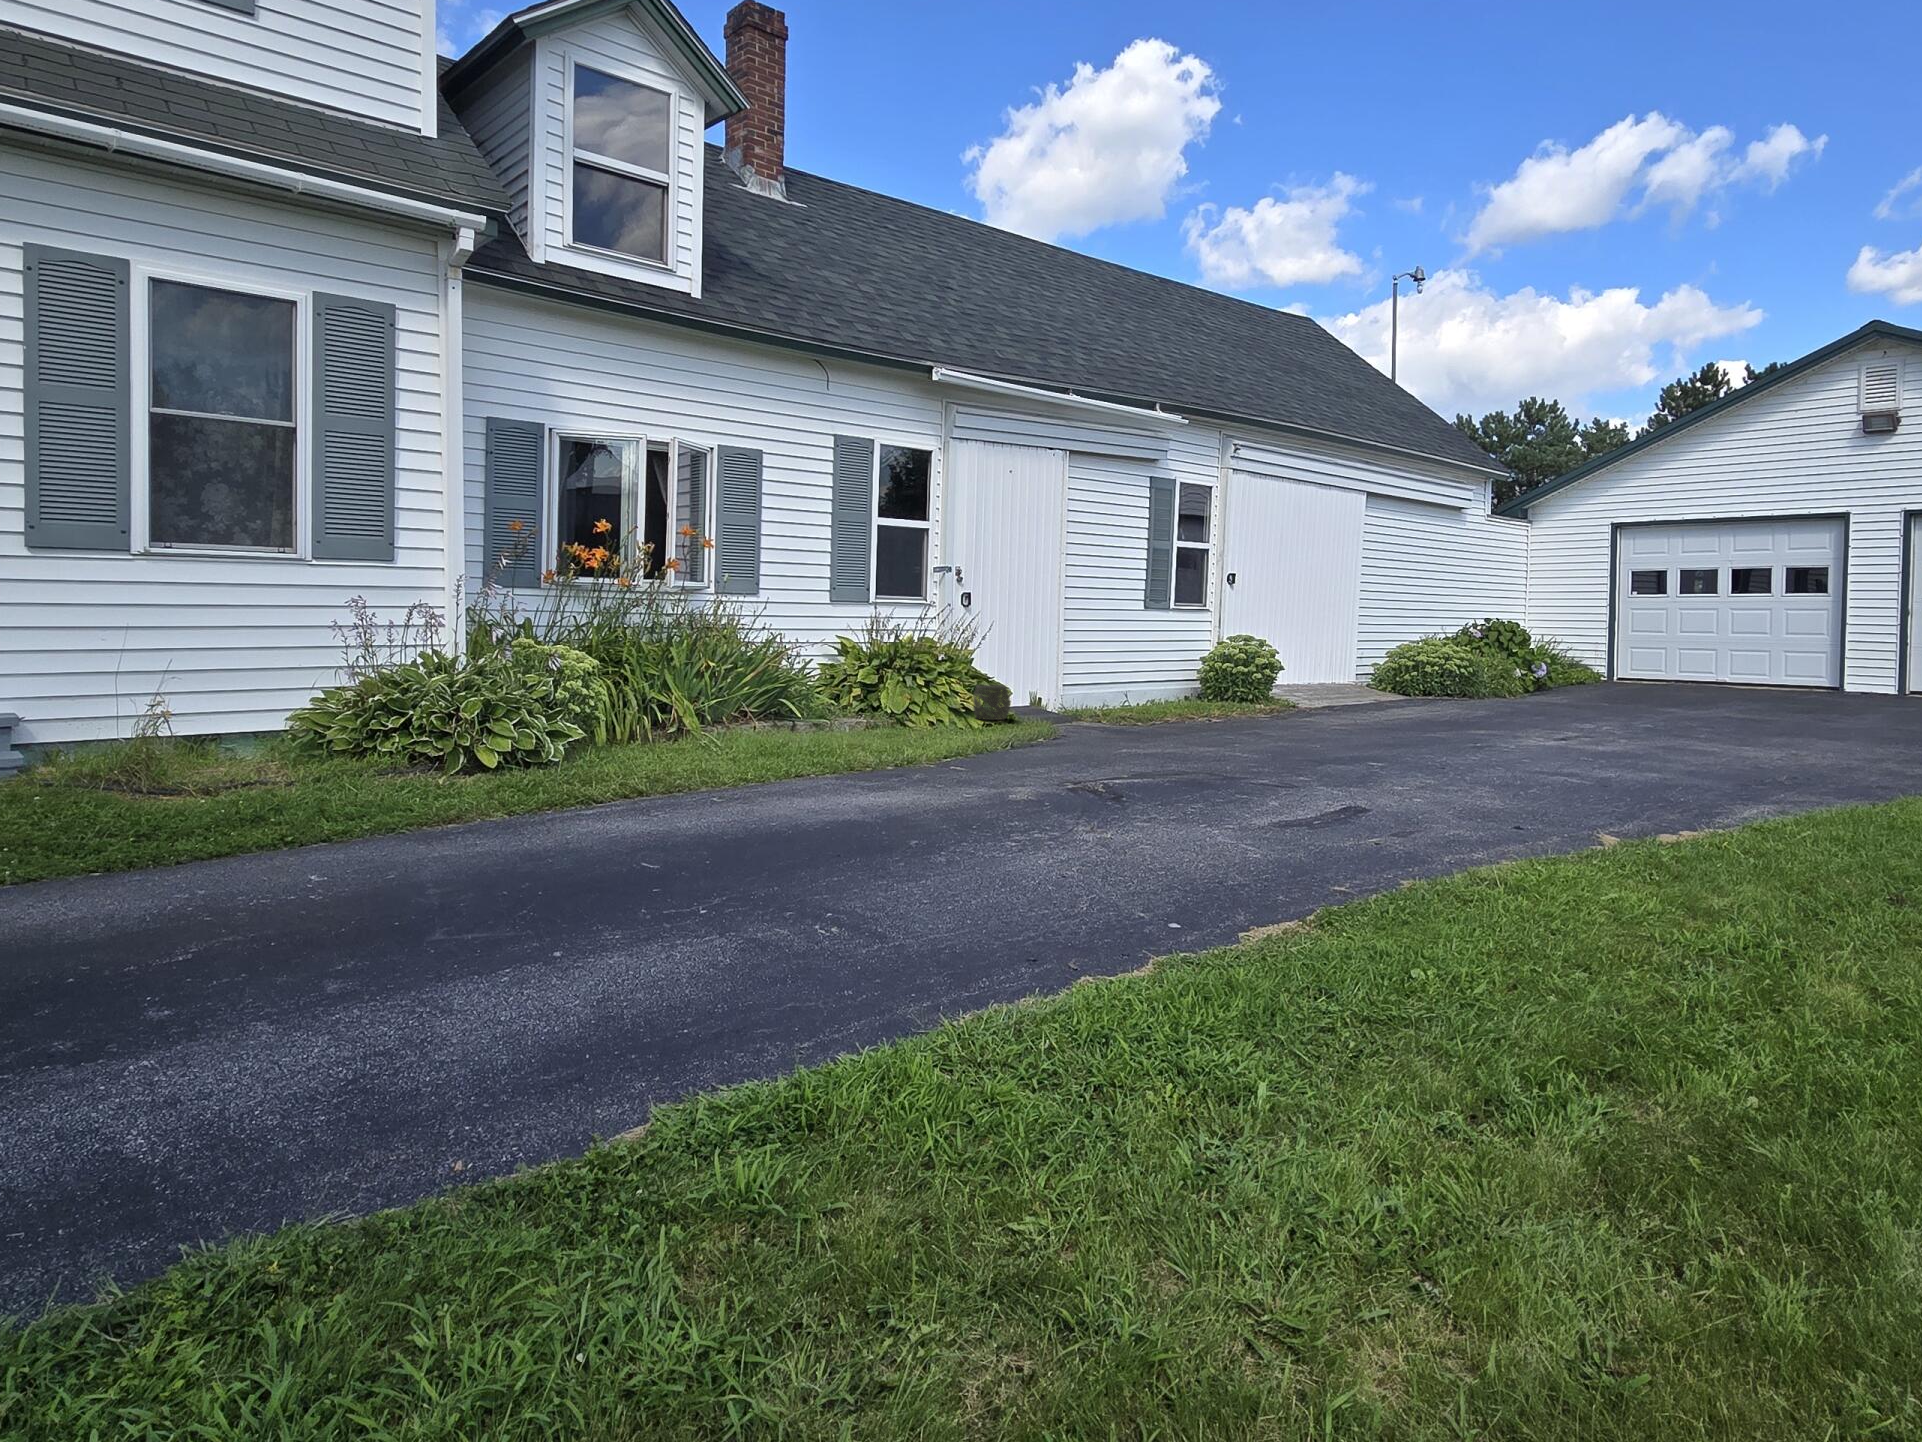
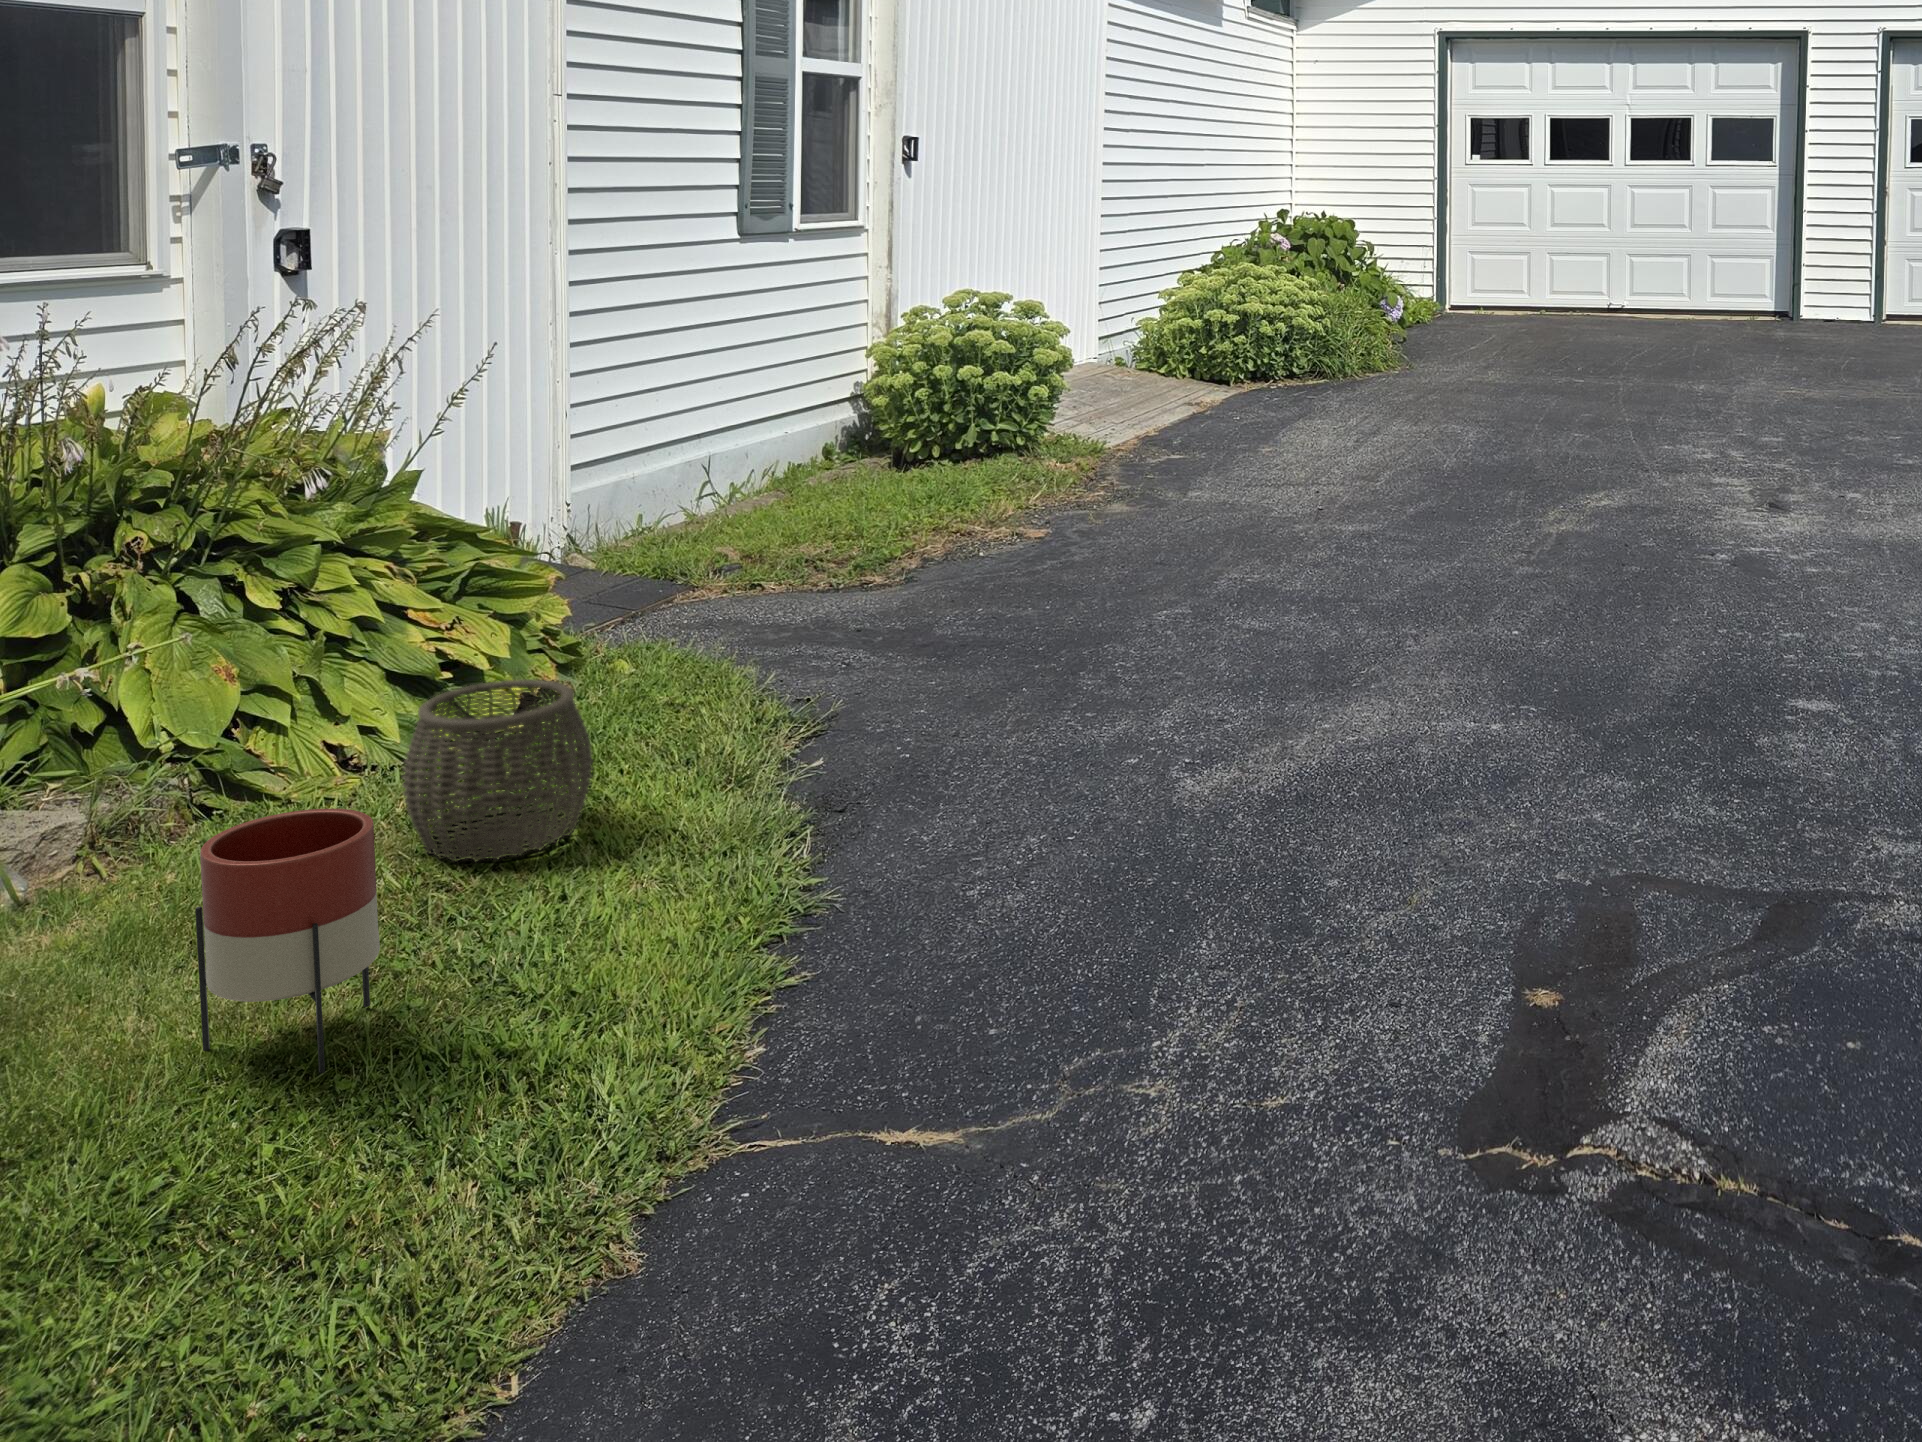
planter: none [922,684,950,728] -> present [195,809,380,1073]

